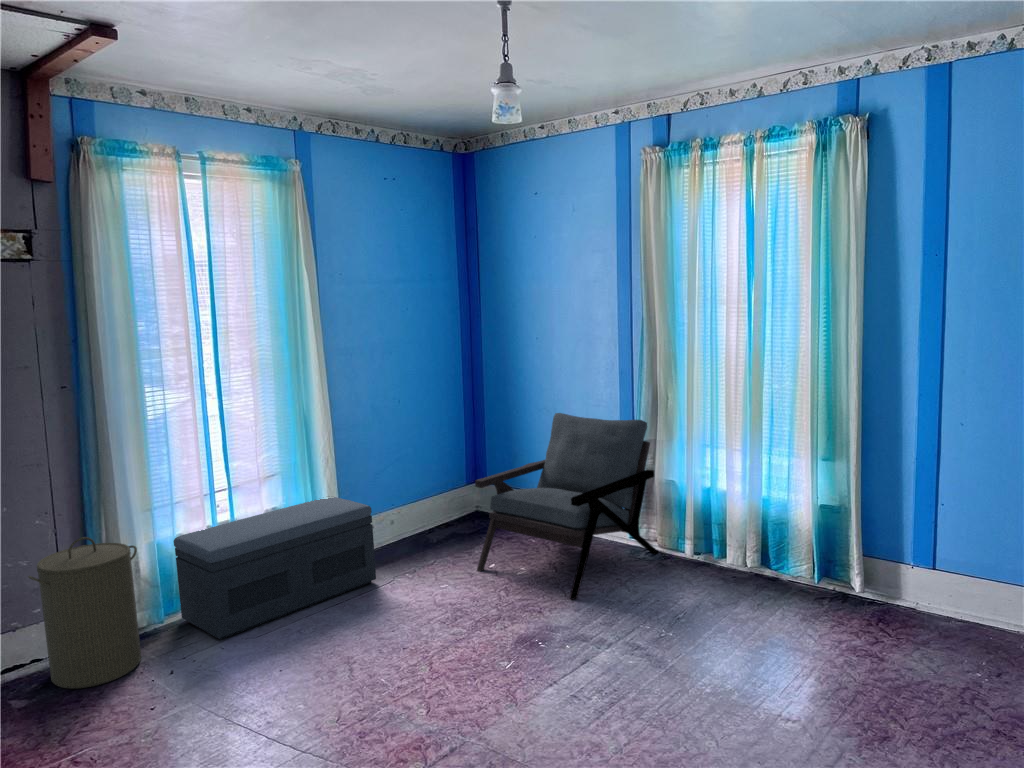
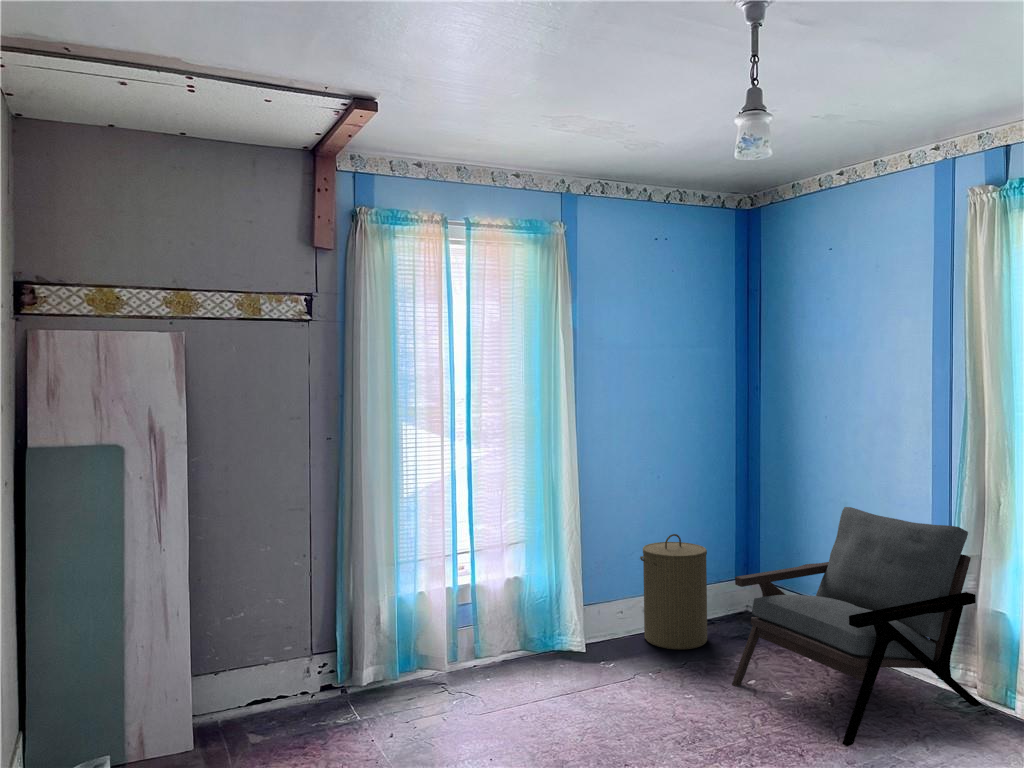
storage bench: present [173,496,376,640] -> none [413,573,615,711]
laundry hamper: present [28,537,141,689] -> present [640,534,707,650]

